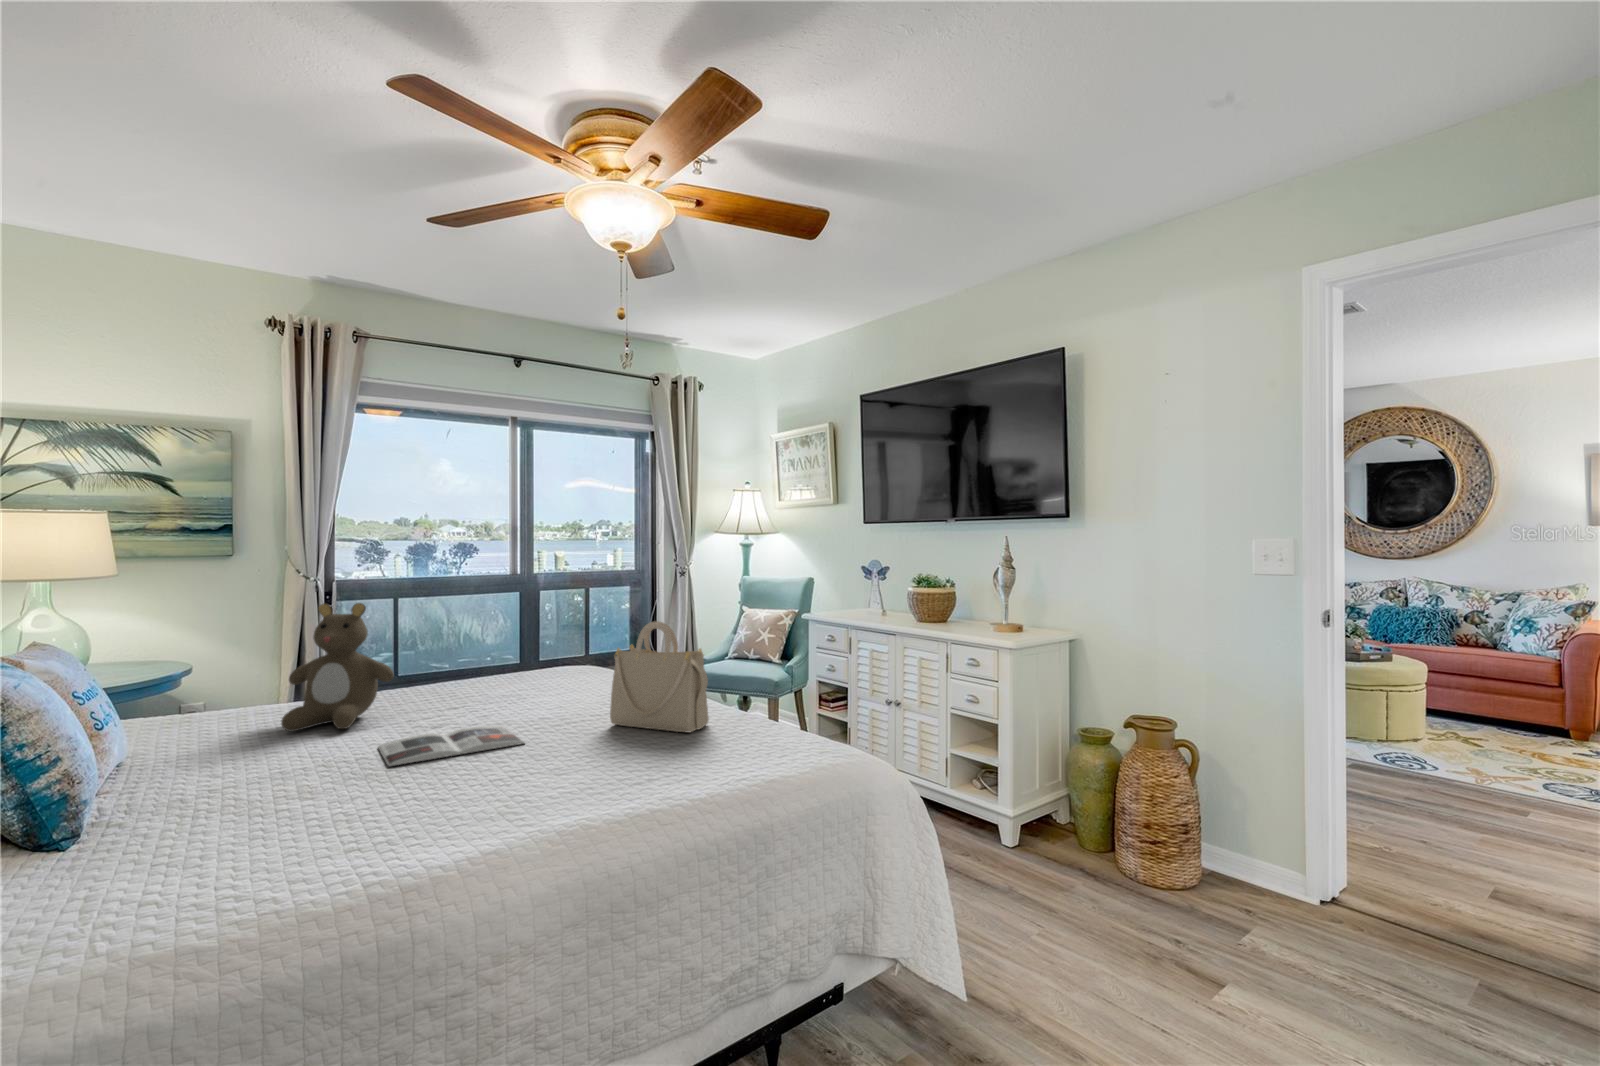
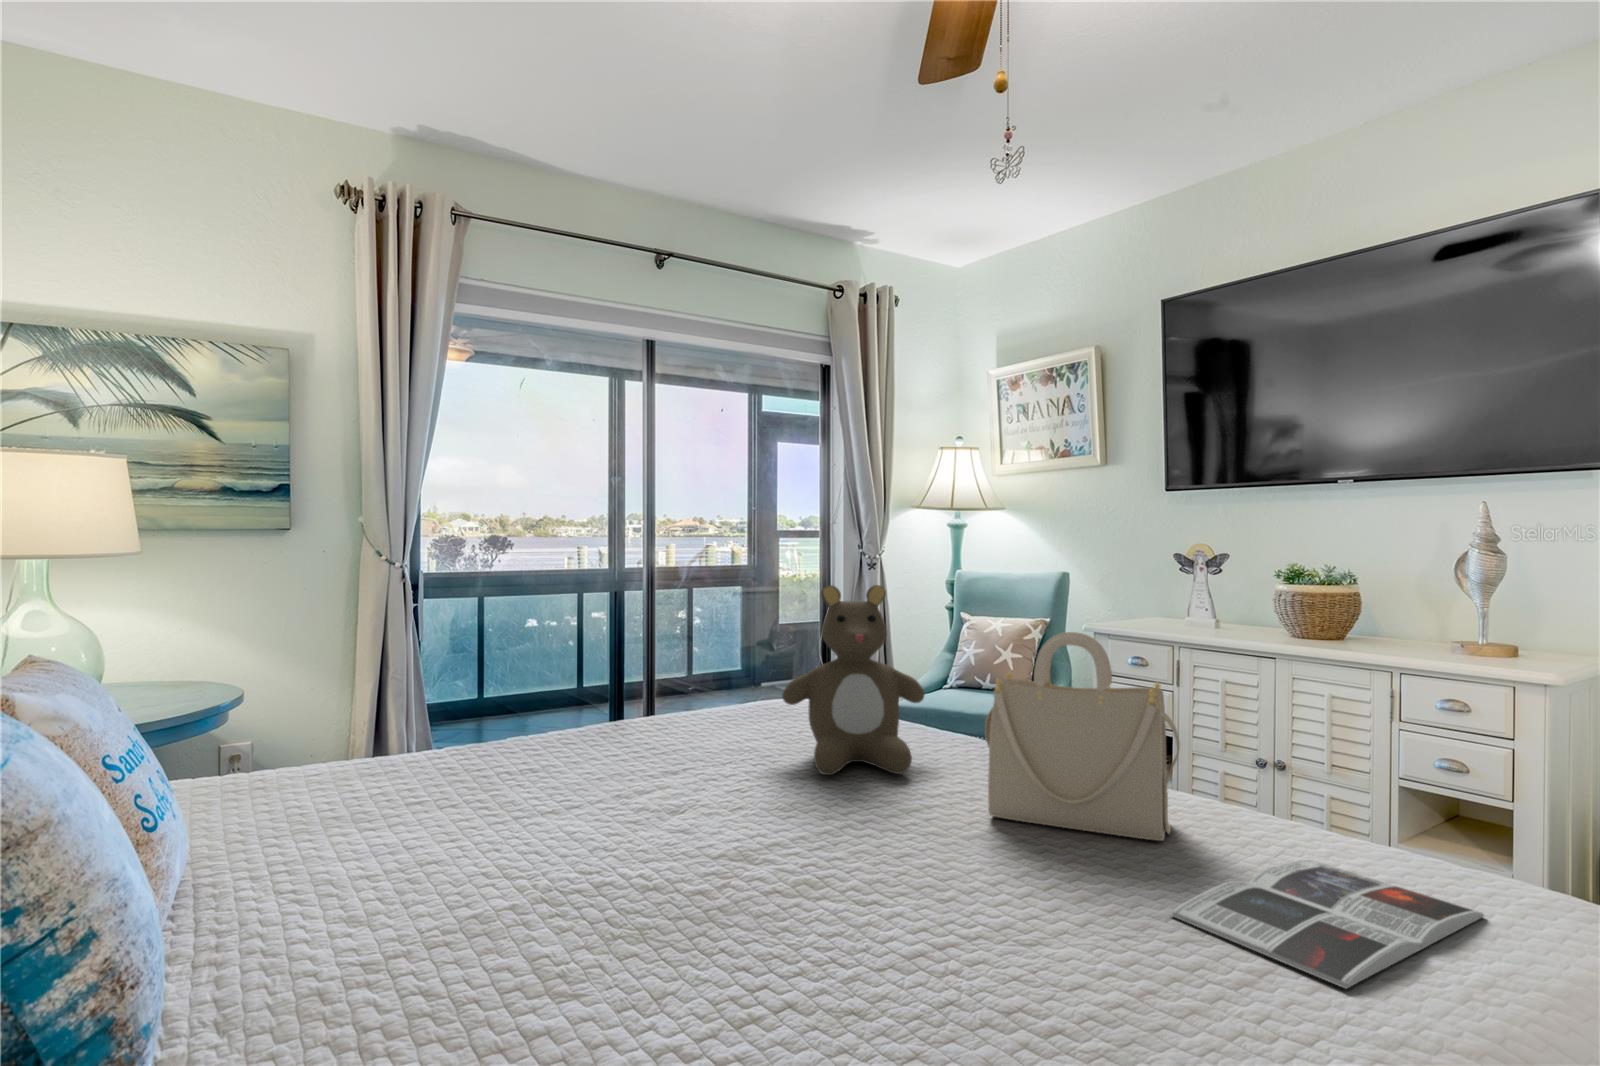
teddy bear: present [281,603,394,731] -> present [782,585,924,775]
magazine: present [378,726,525,766] -> present [1171,860,1484,988]

